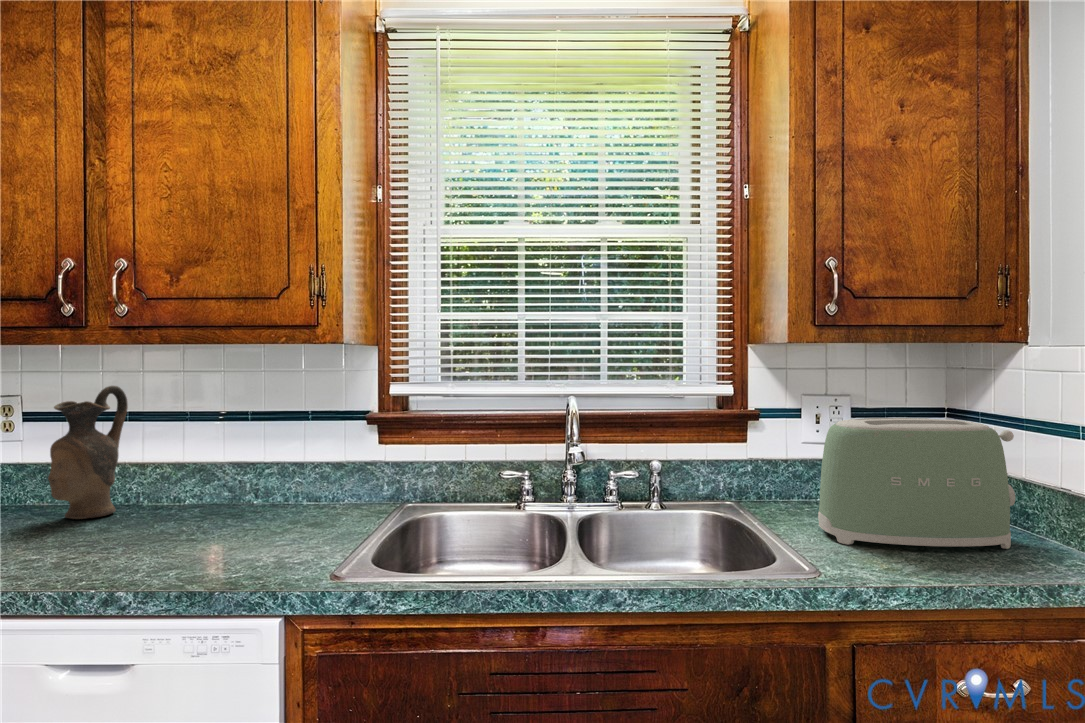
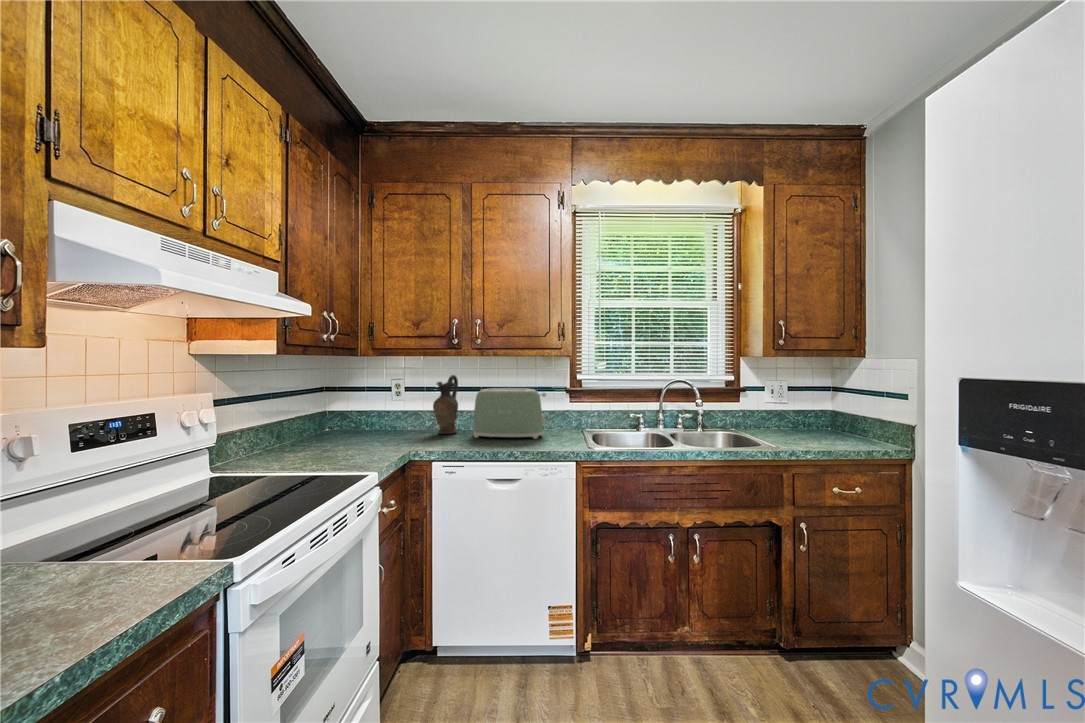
toaster: present [818,418,1015,549] -> present [473,388,546,439]

